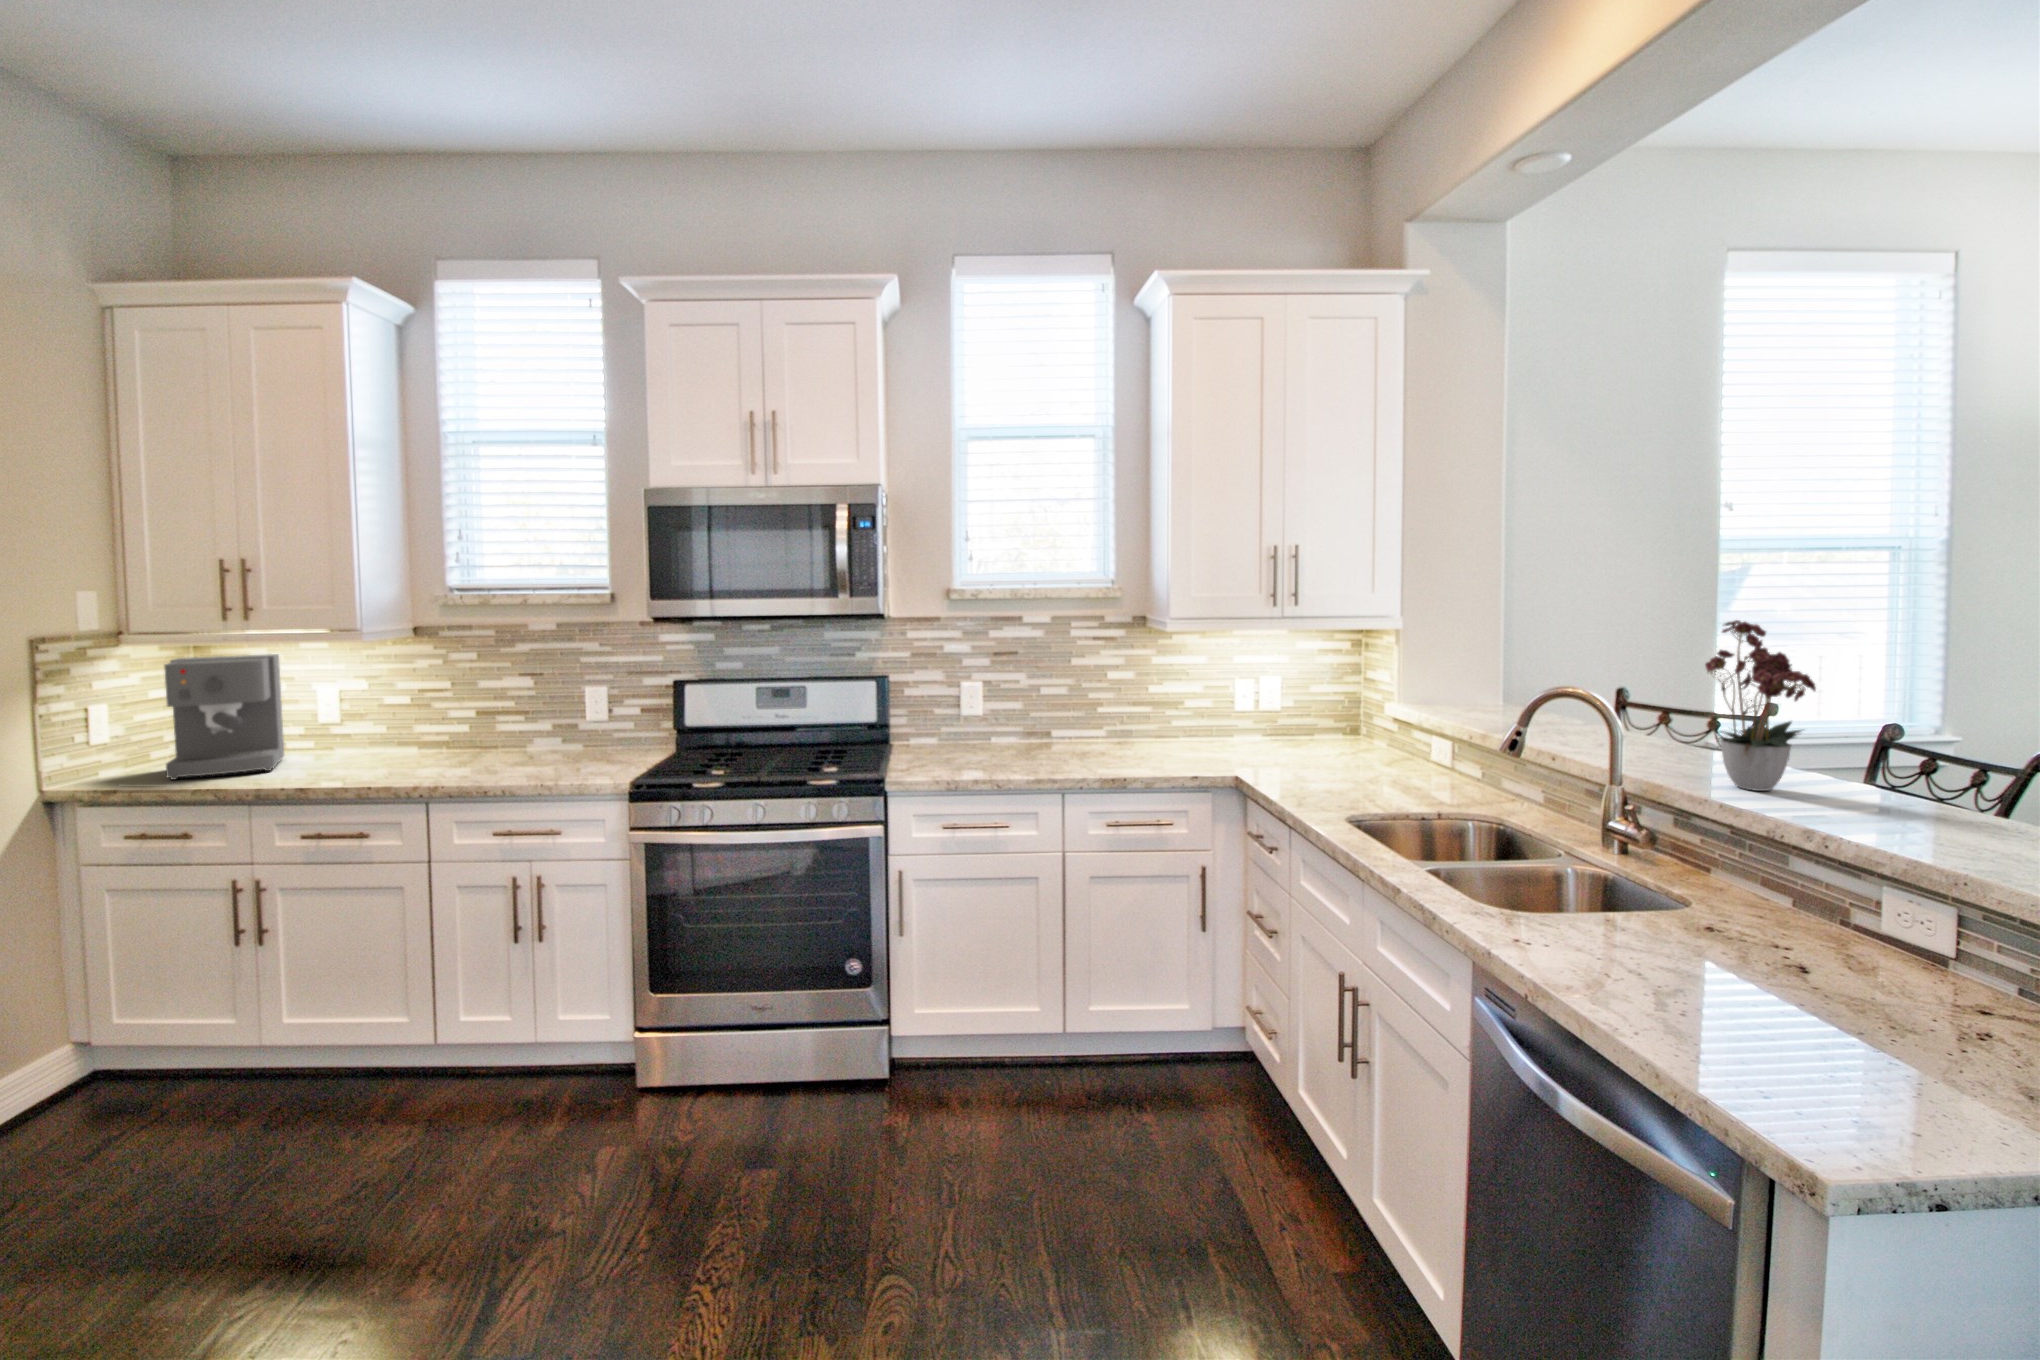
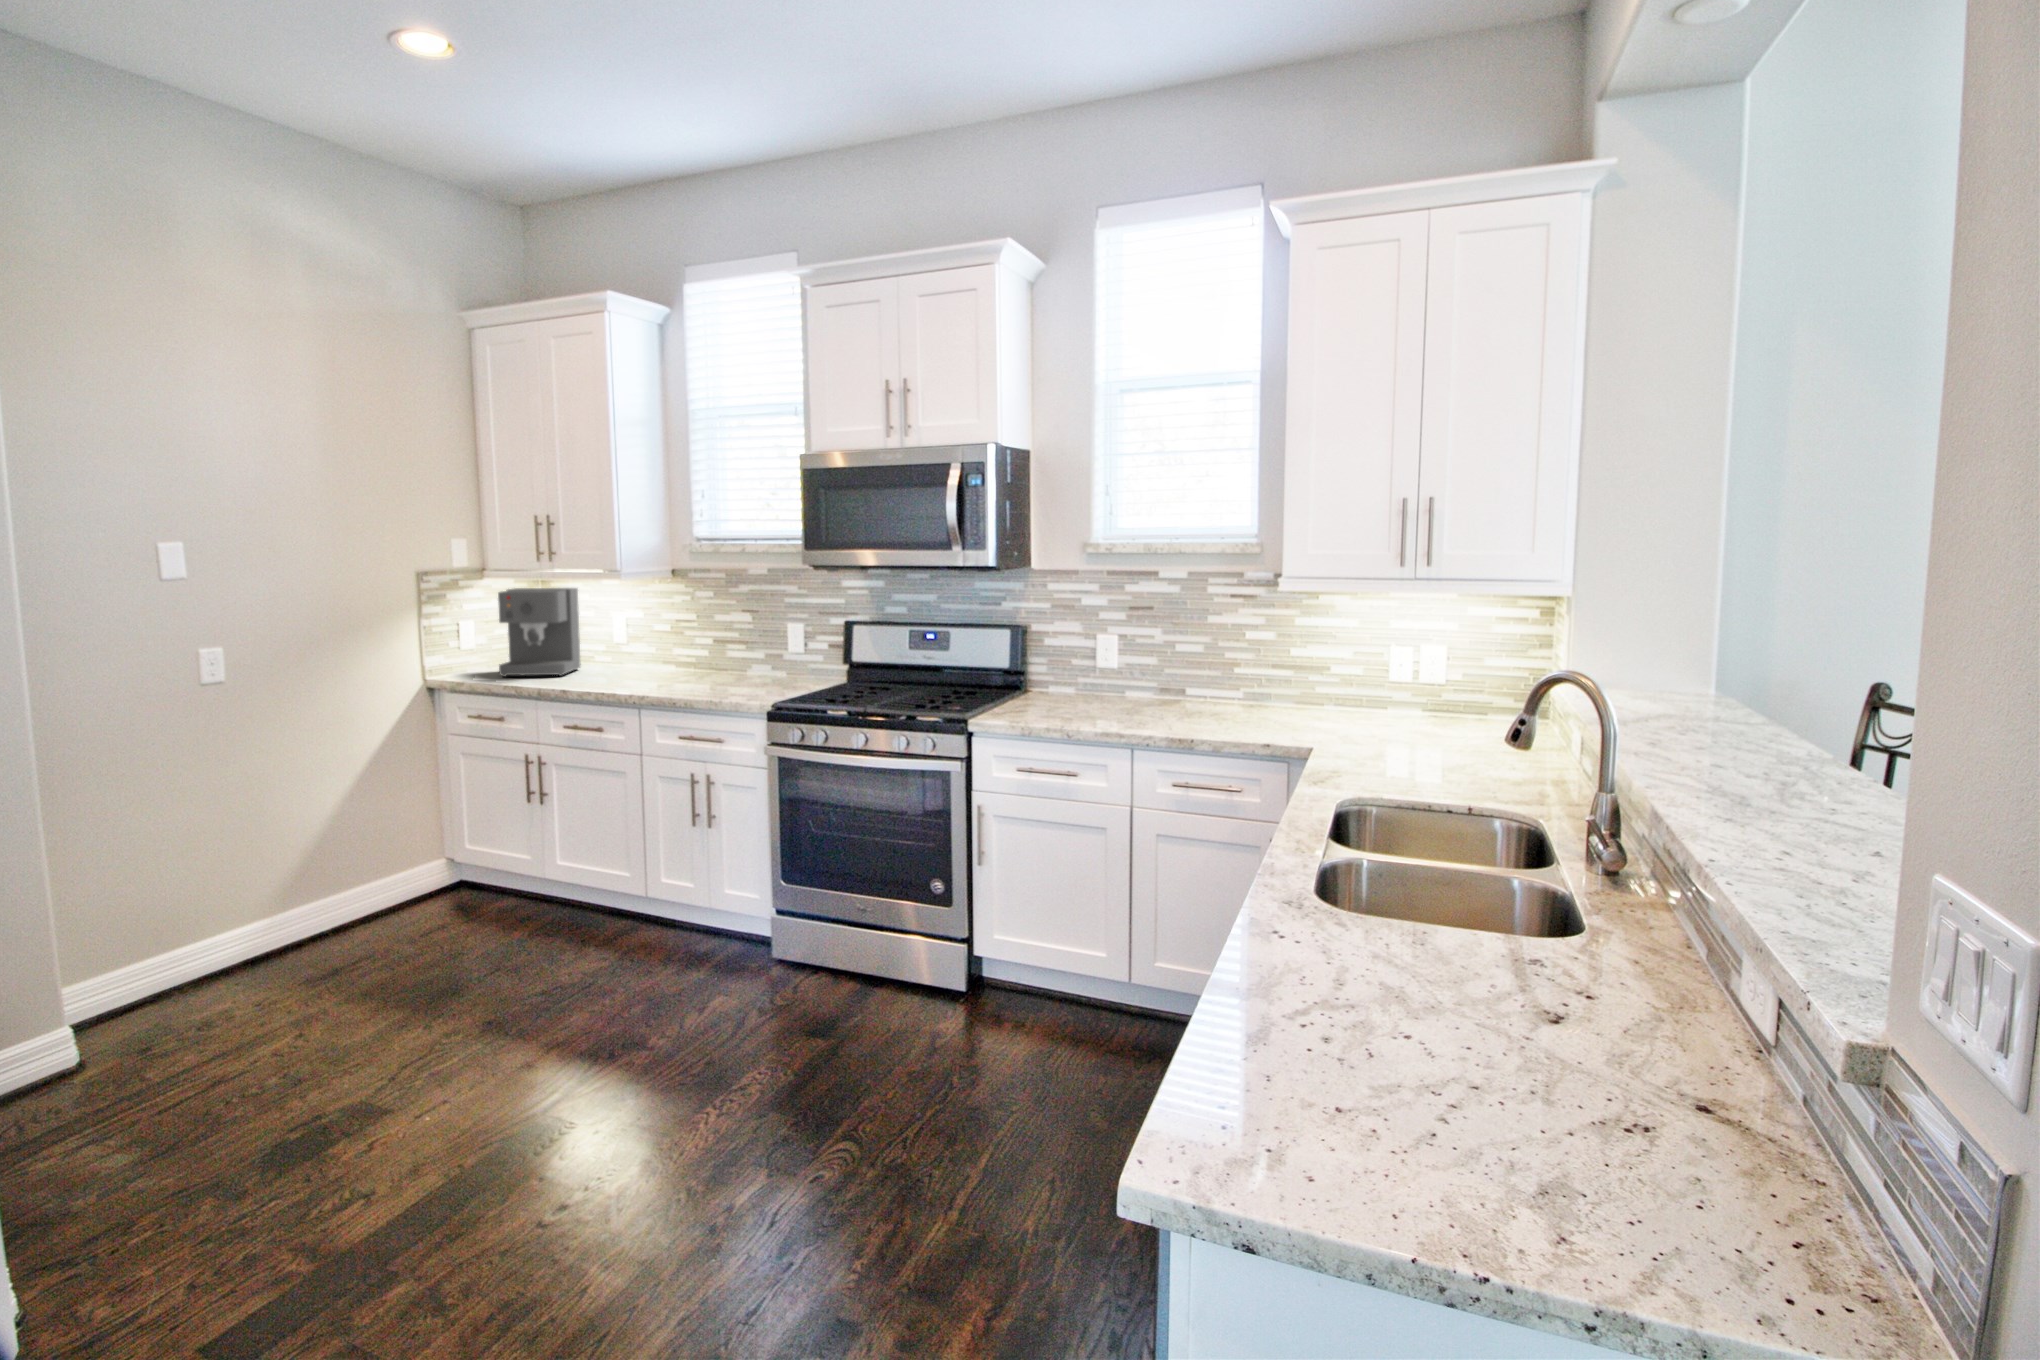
flower arrangement: present [1705,620,1816,791] -> none [1683,578,1795,789]

